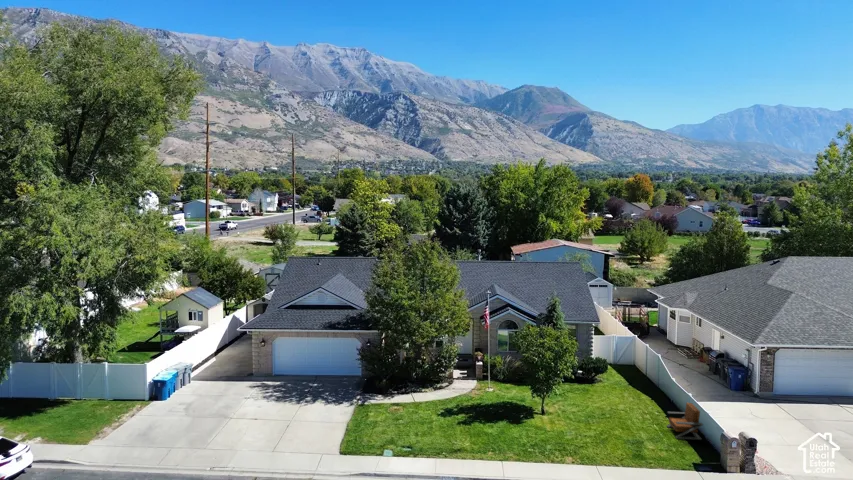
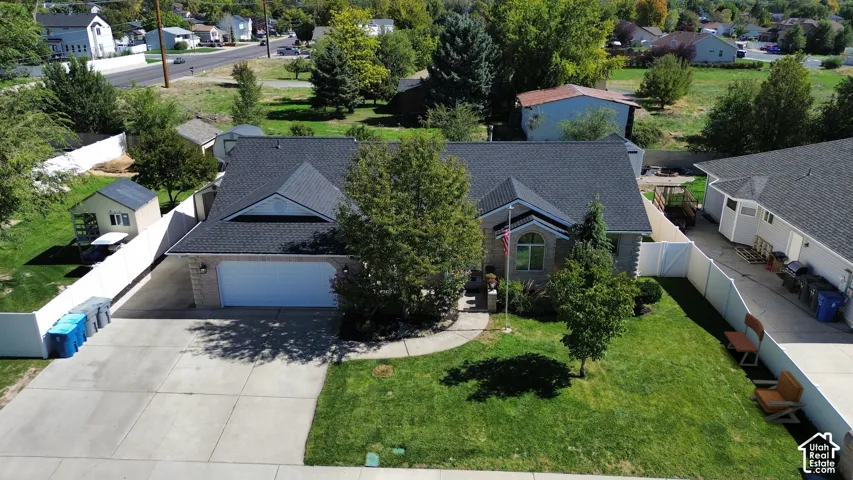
bench: none [652,372,678,410] -> present [724,313,764,366]

